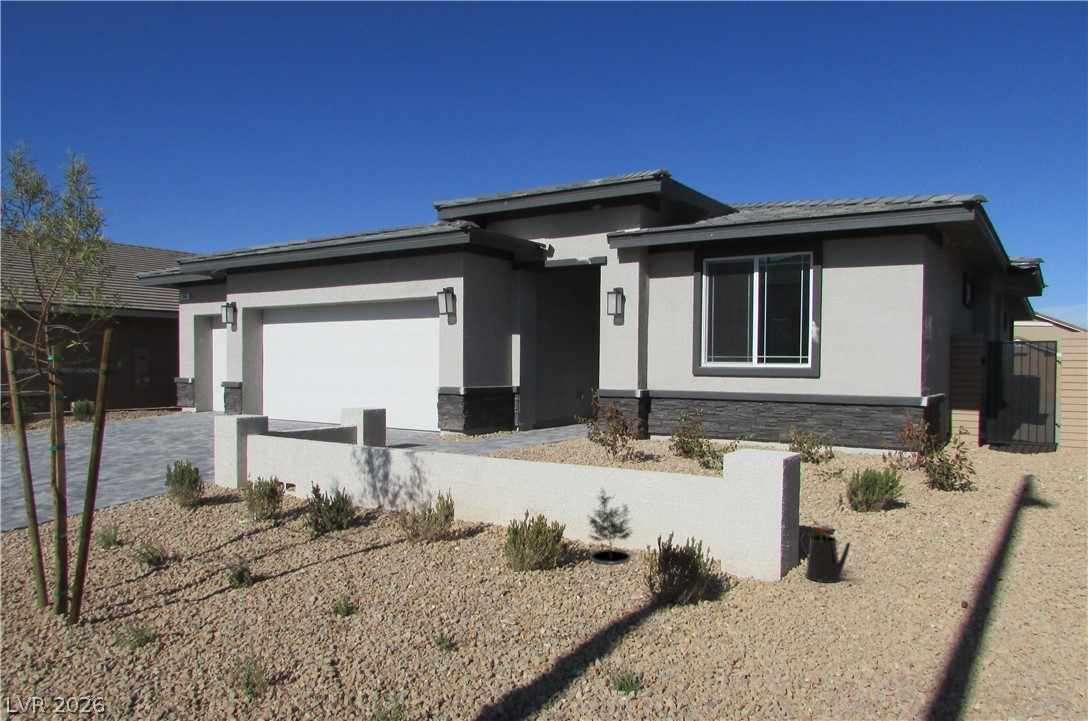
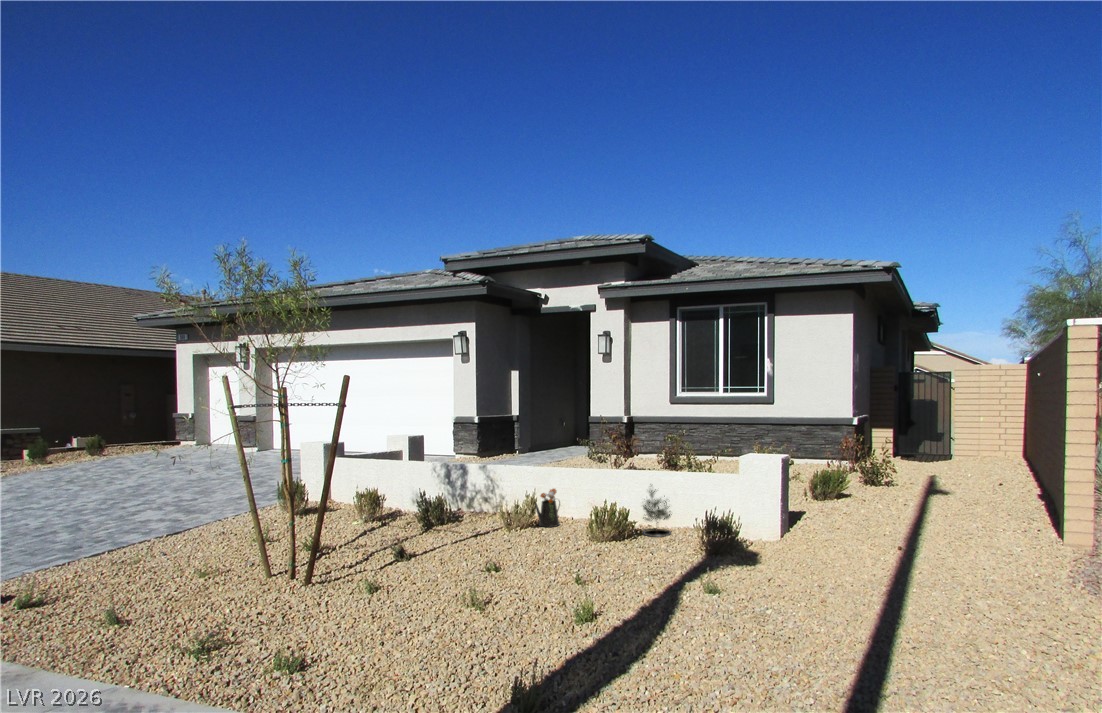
watering can: present [800,520,850,582] -> present [535,489,560,527]

